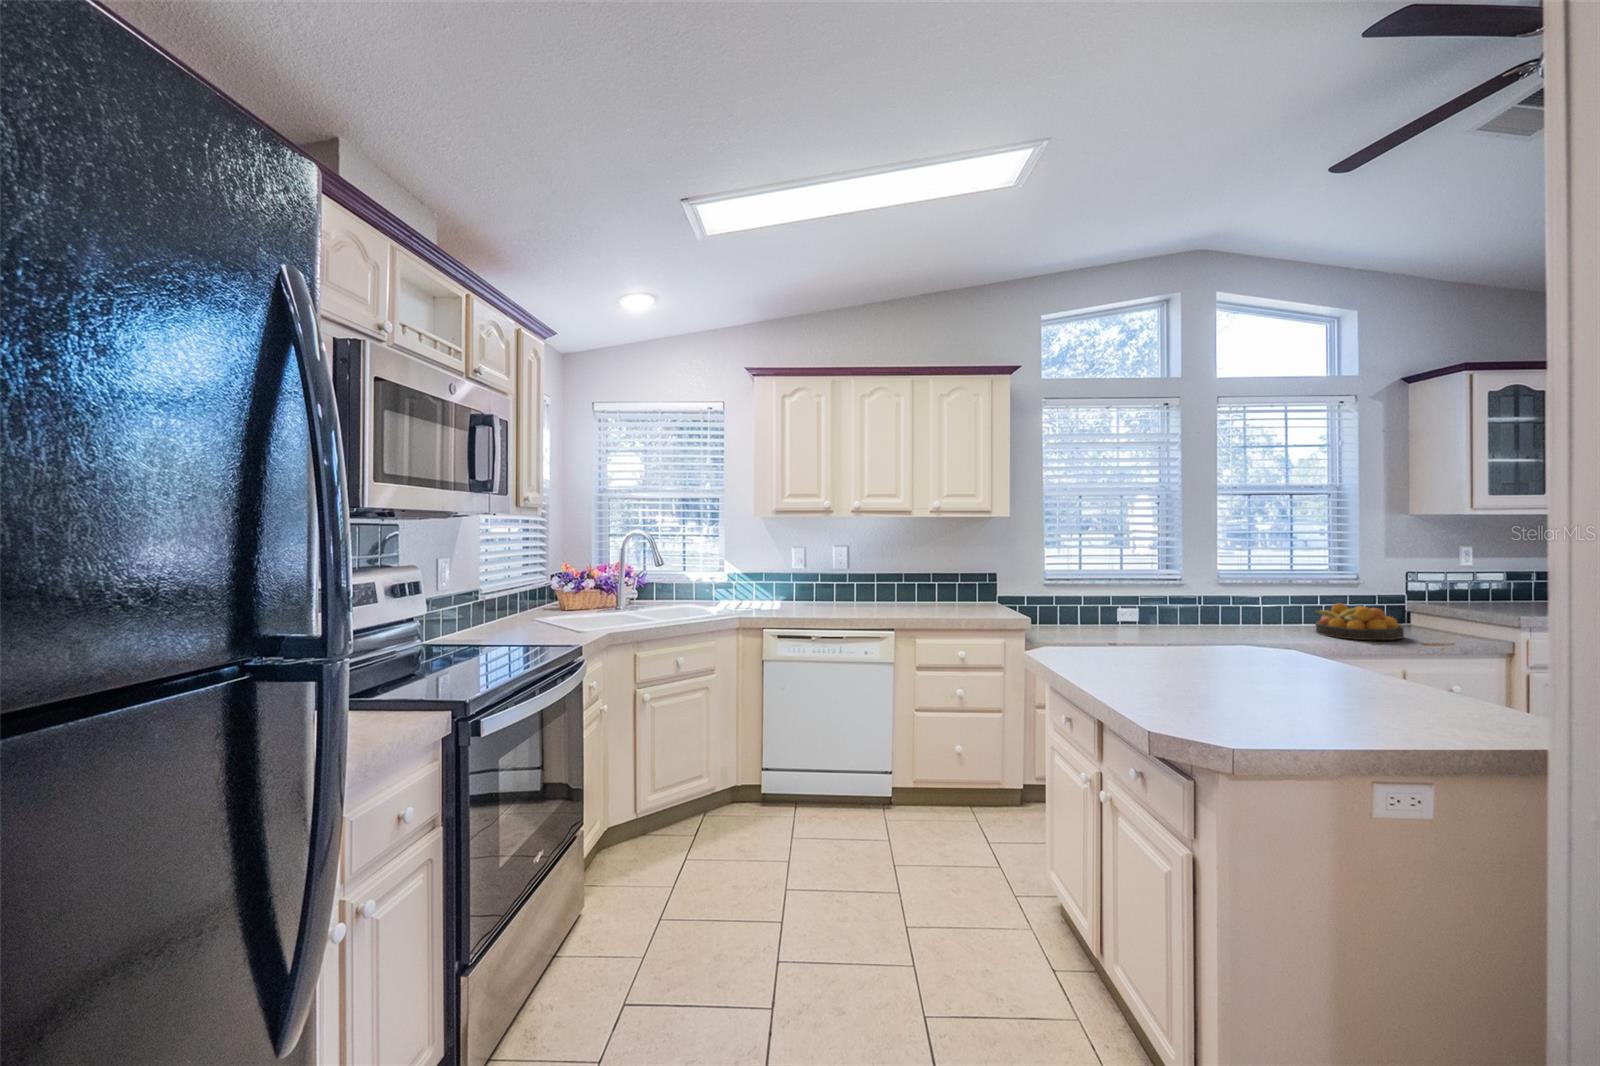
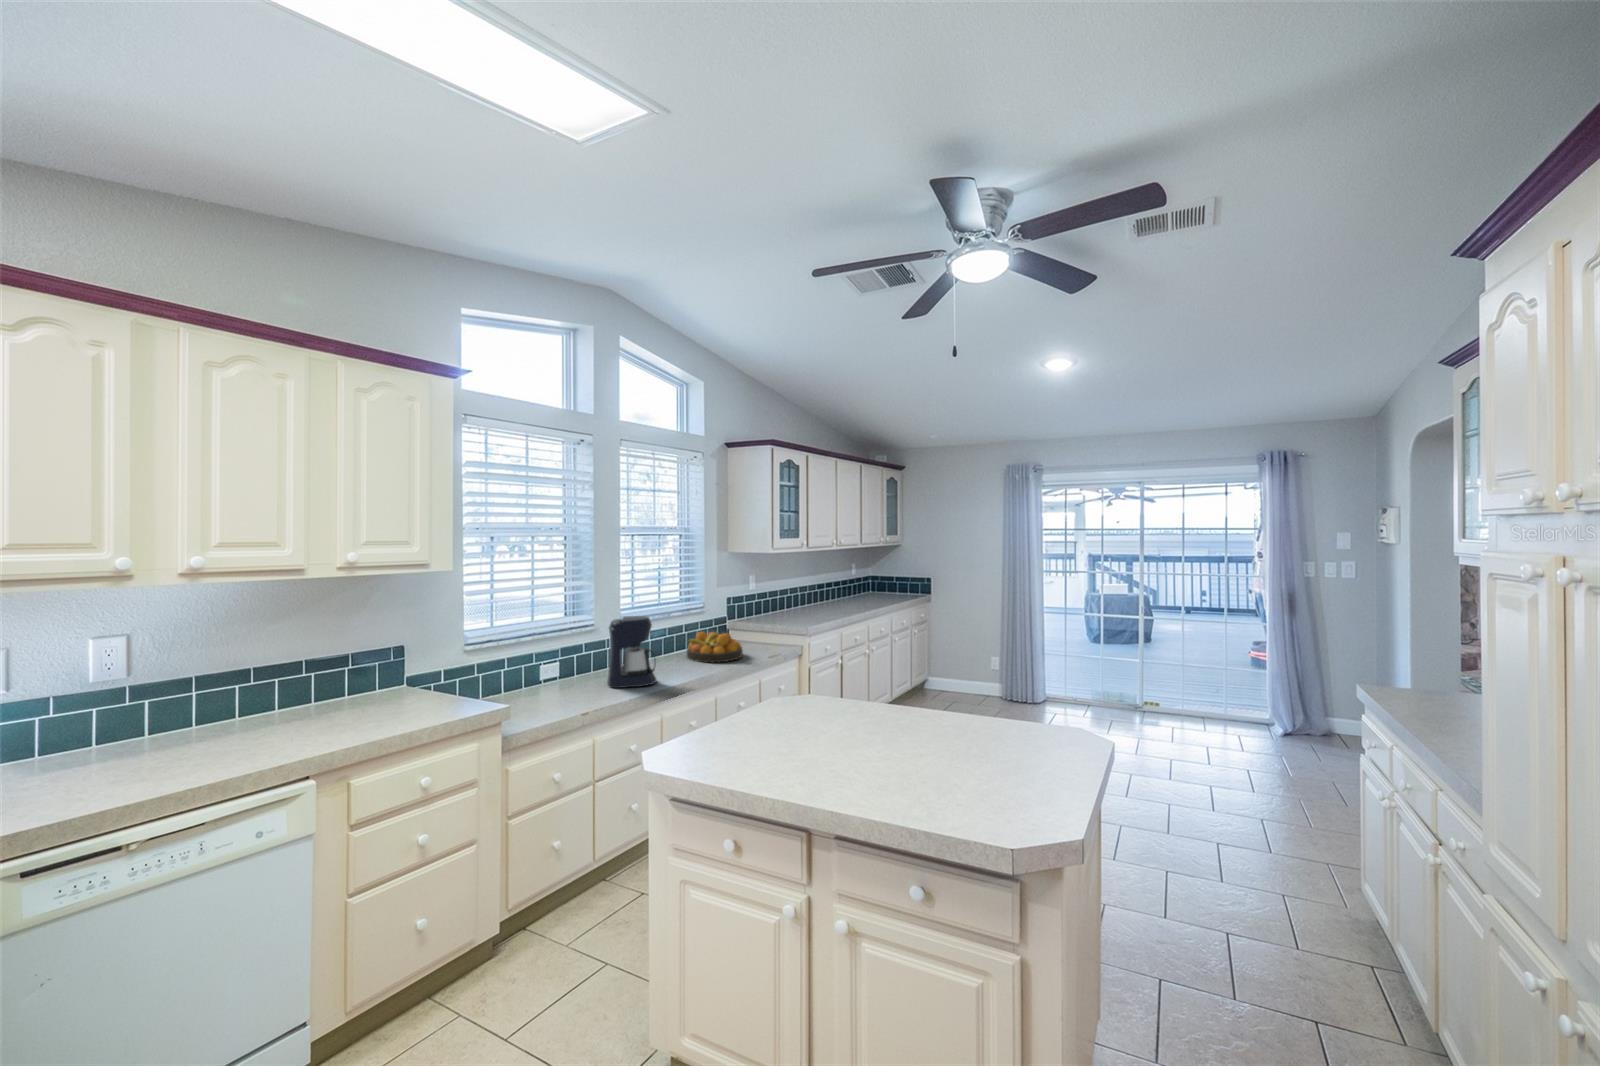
coffee maker: none [1179,571,1237,640] -> present [607,616,656,688]

